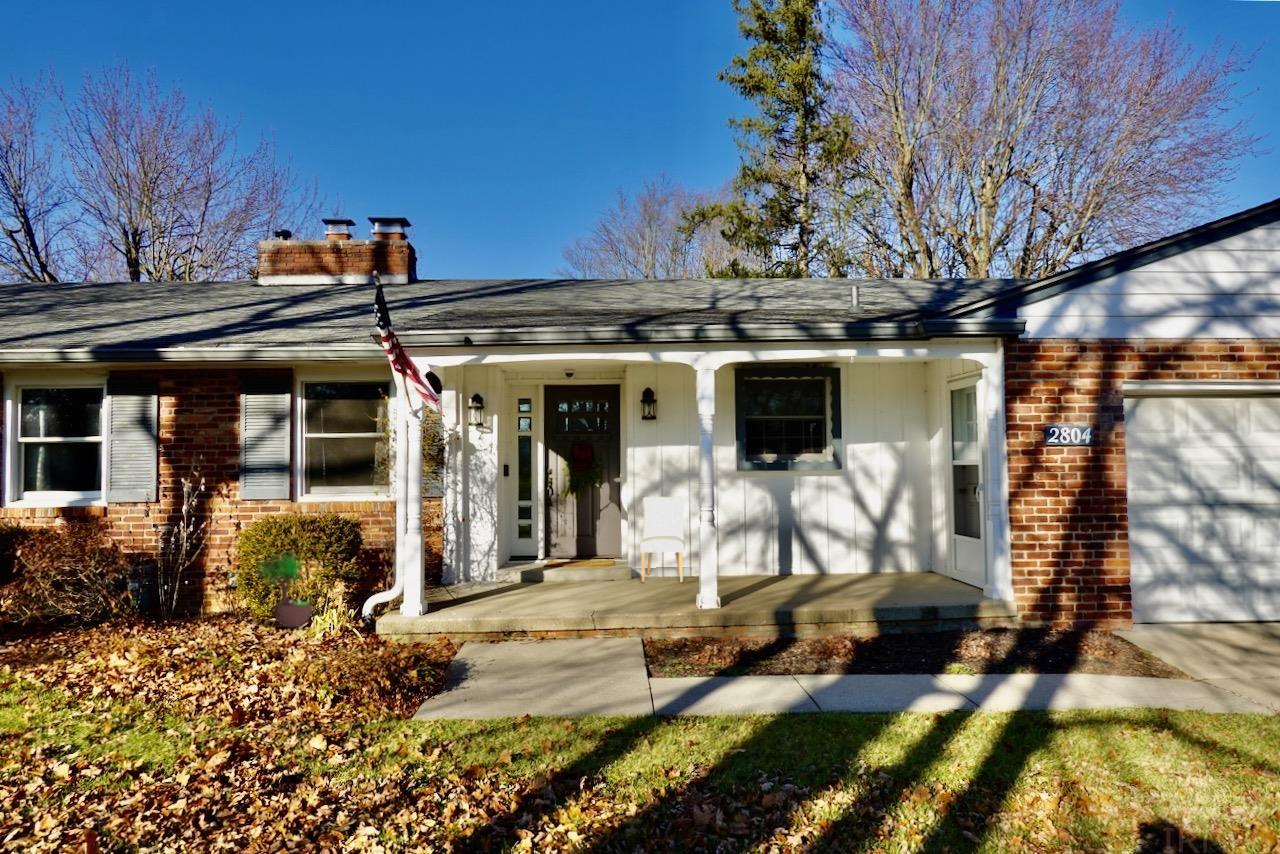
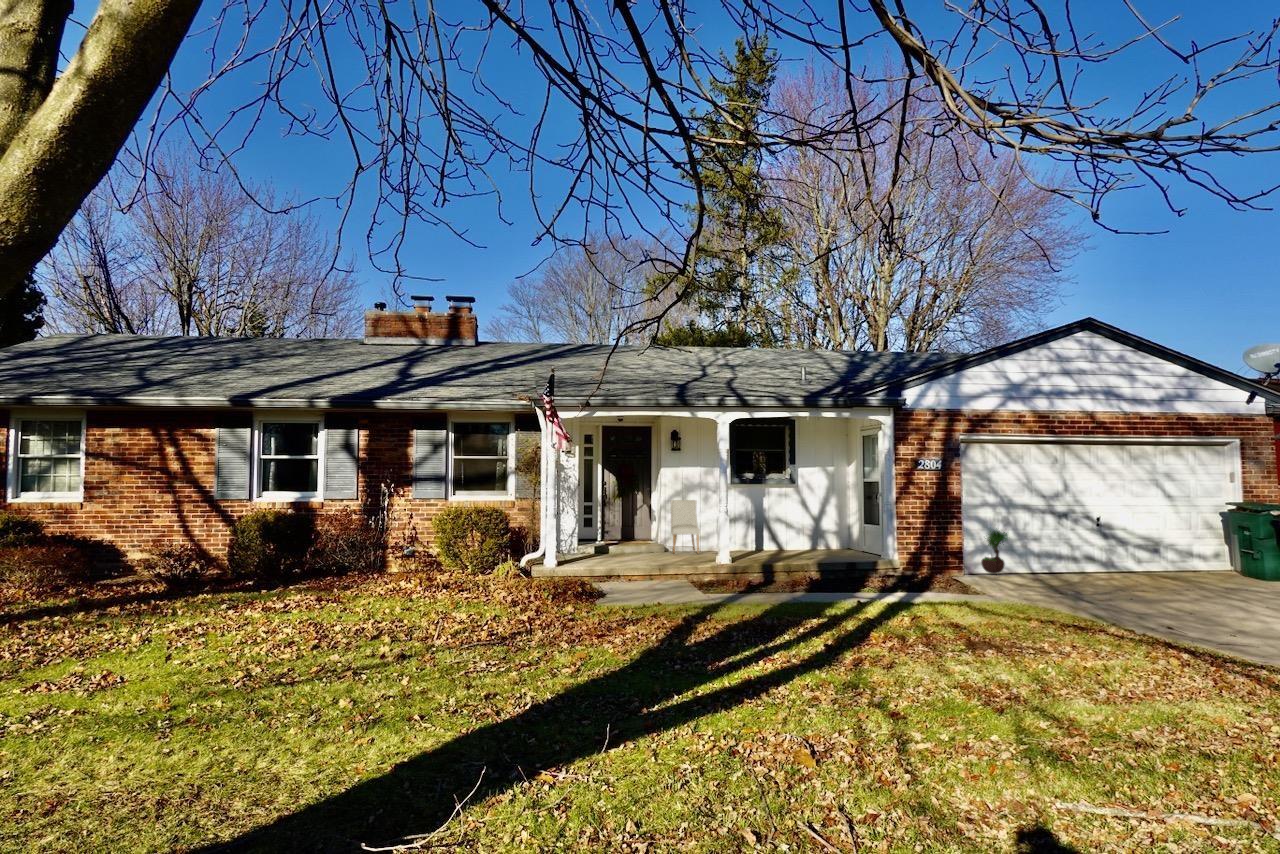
potted tree: present [261,555,312,628] -> present [981,530,1007,574]

